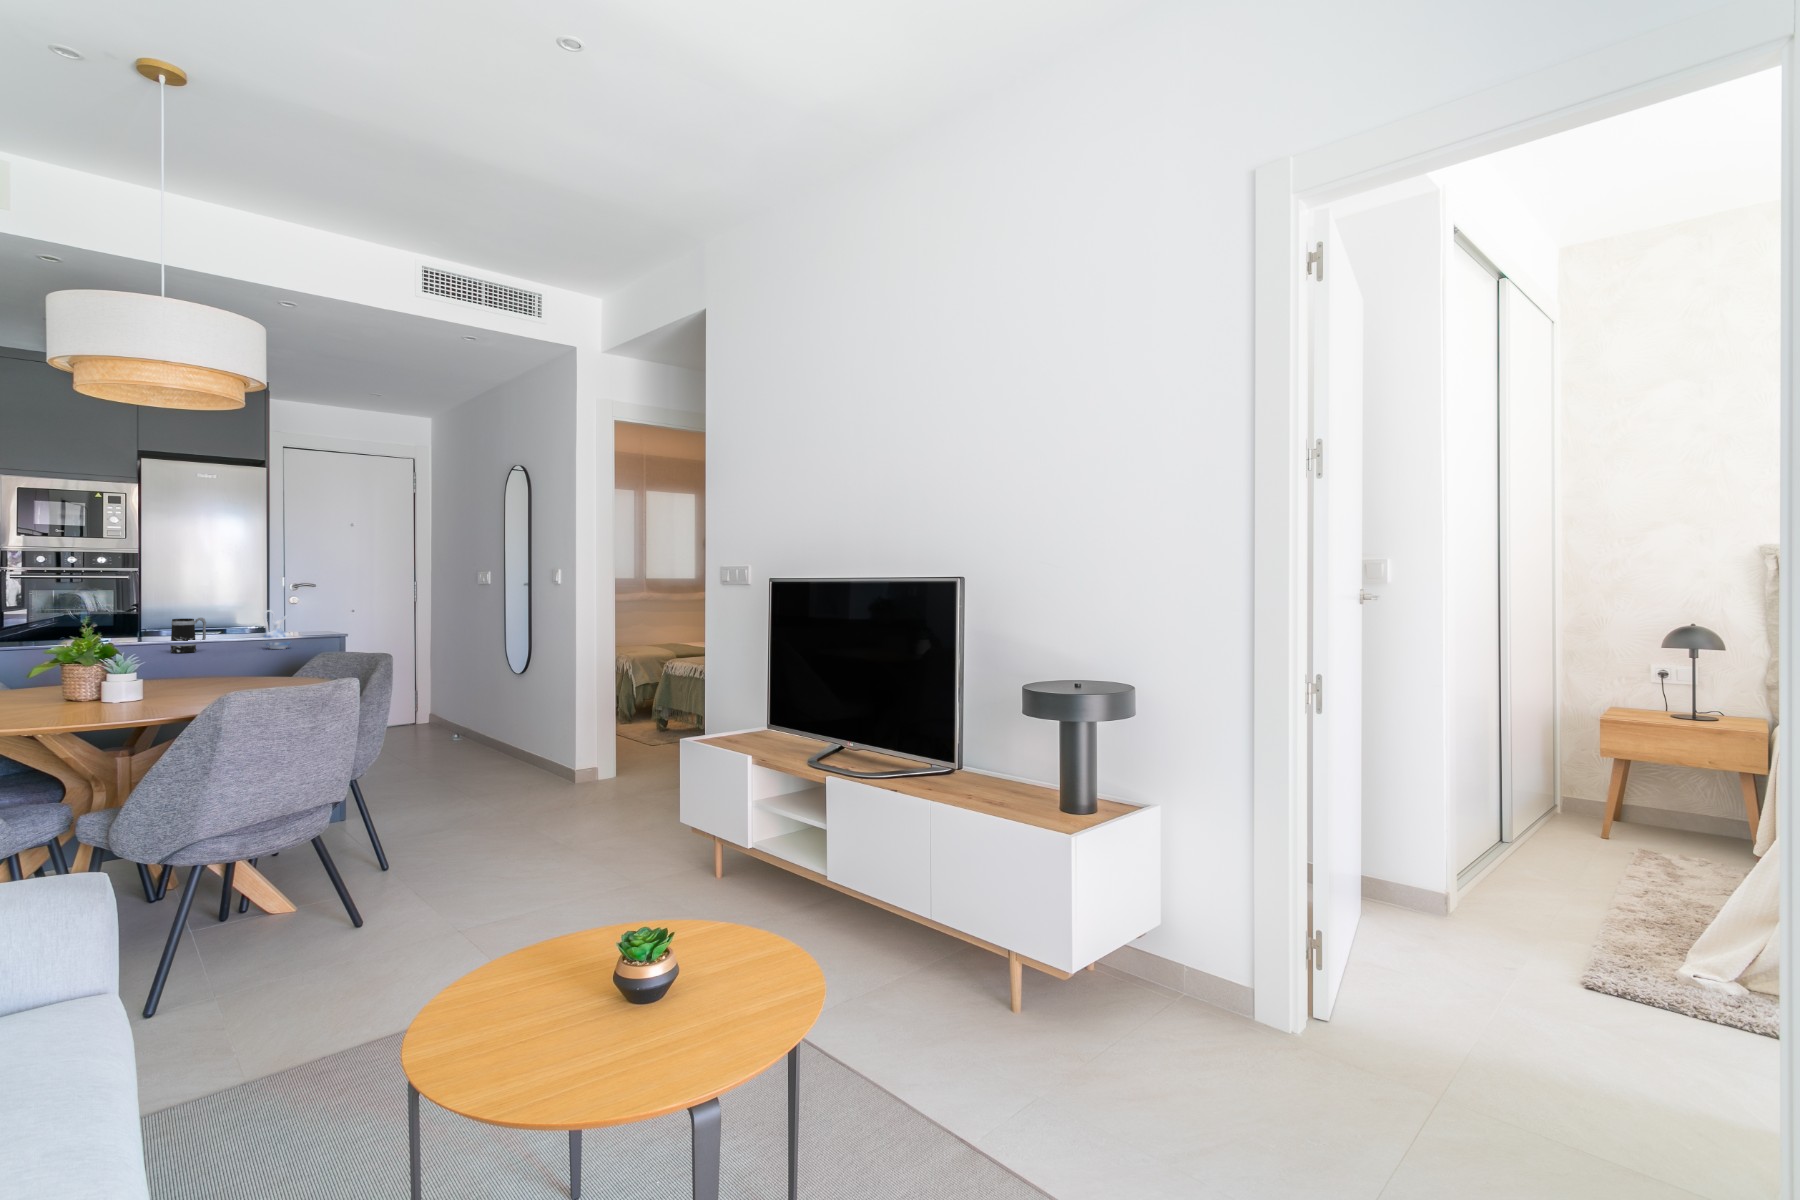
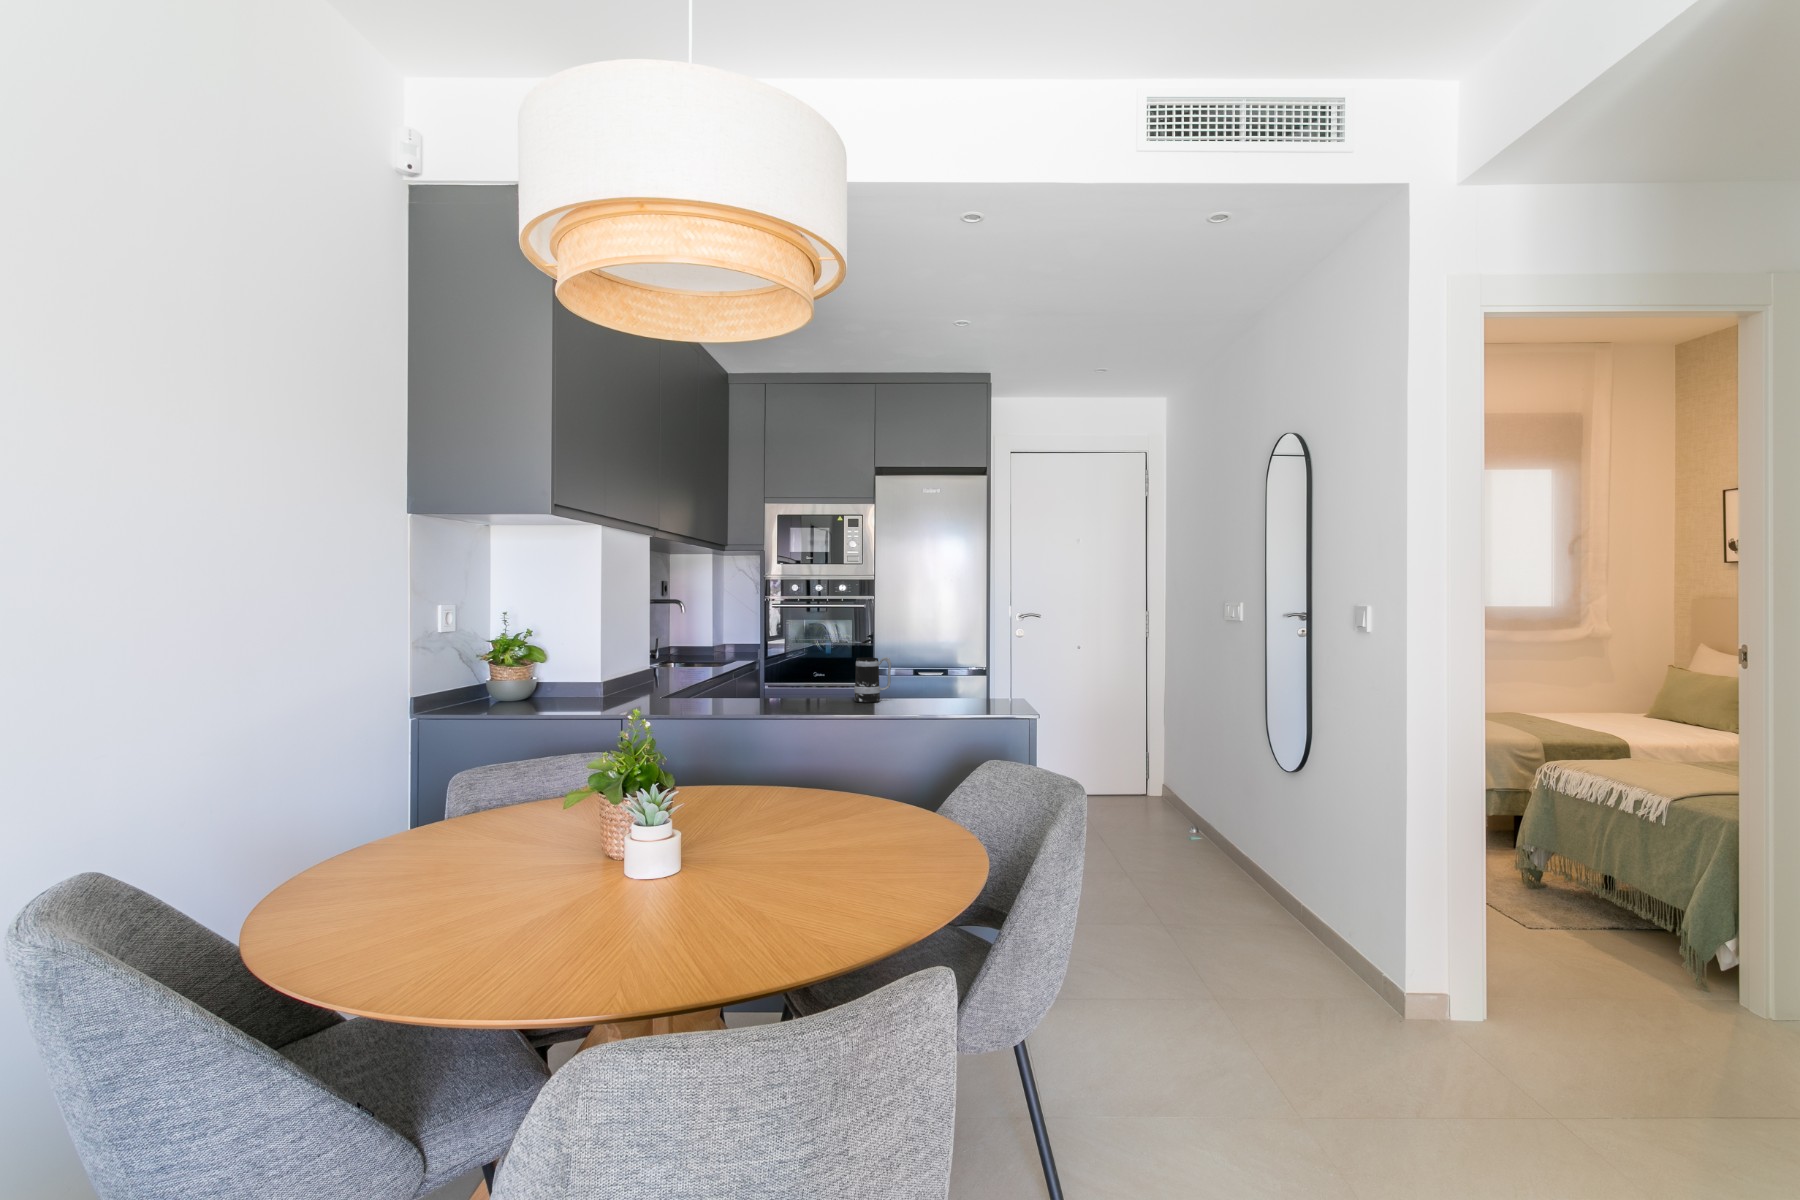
ceramic pitcher: present [263,610,291,649] -> none [952,649,984,703]

